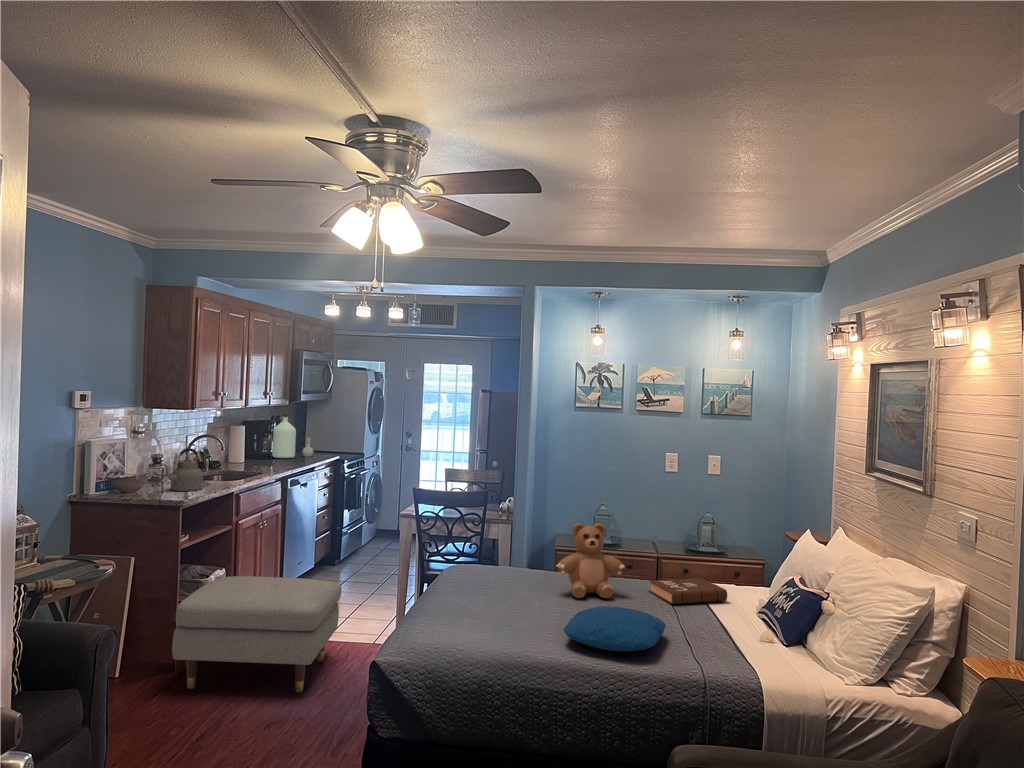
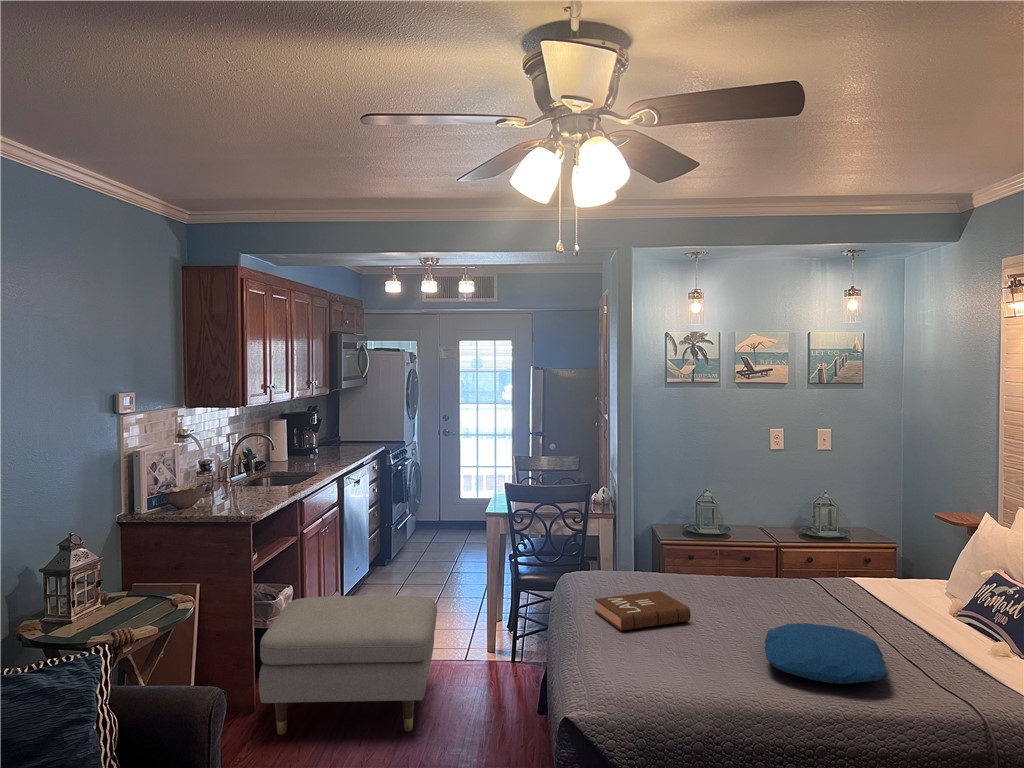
bottle: present [272,414,314,458] -> none [315,403,359,452]
kettle: present [162,448,203,491] -> none [220,452,266,502]
teddy bear: present [556,523,625,598] -> none [708,520,787,610]
book: present [649,578,727,604] -> present [595,591,691,631]

